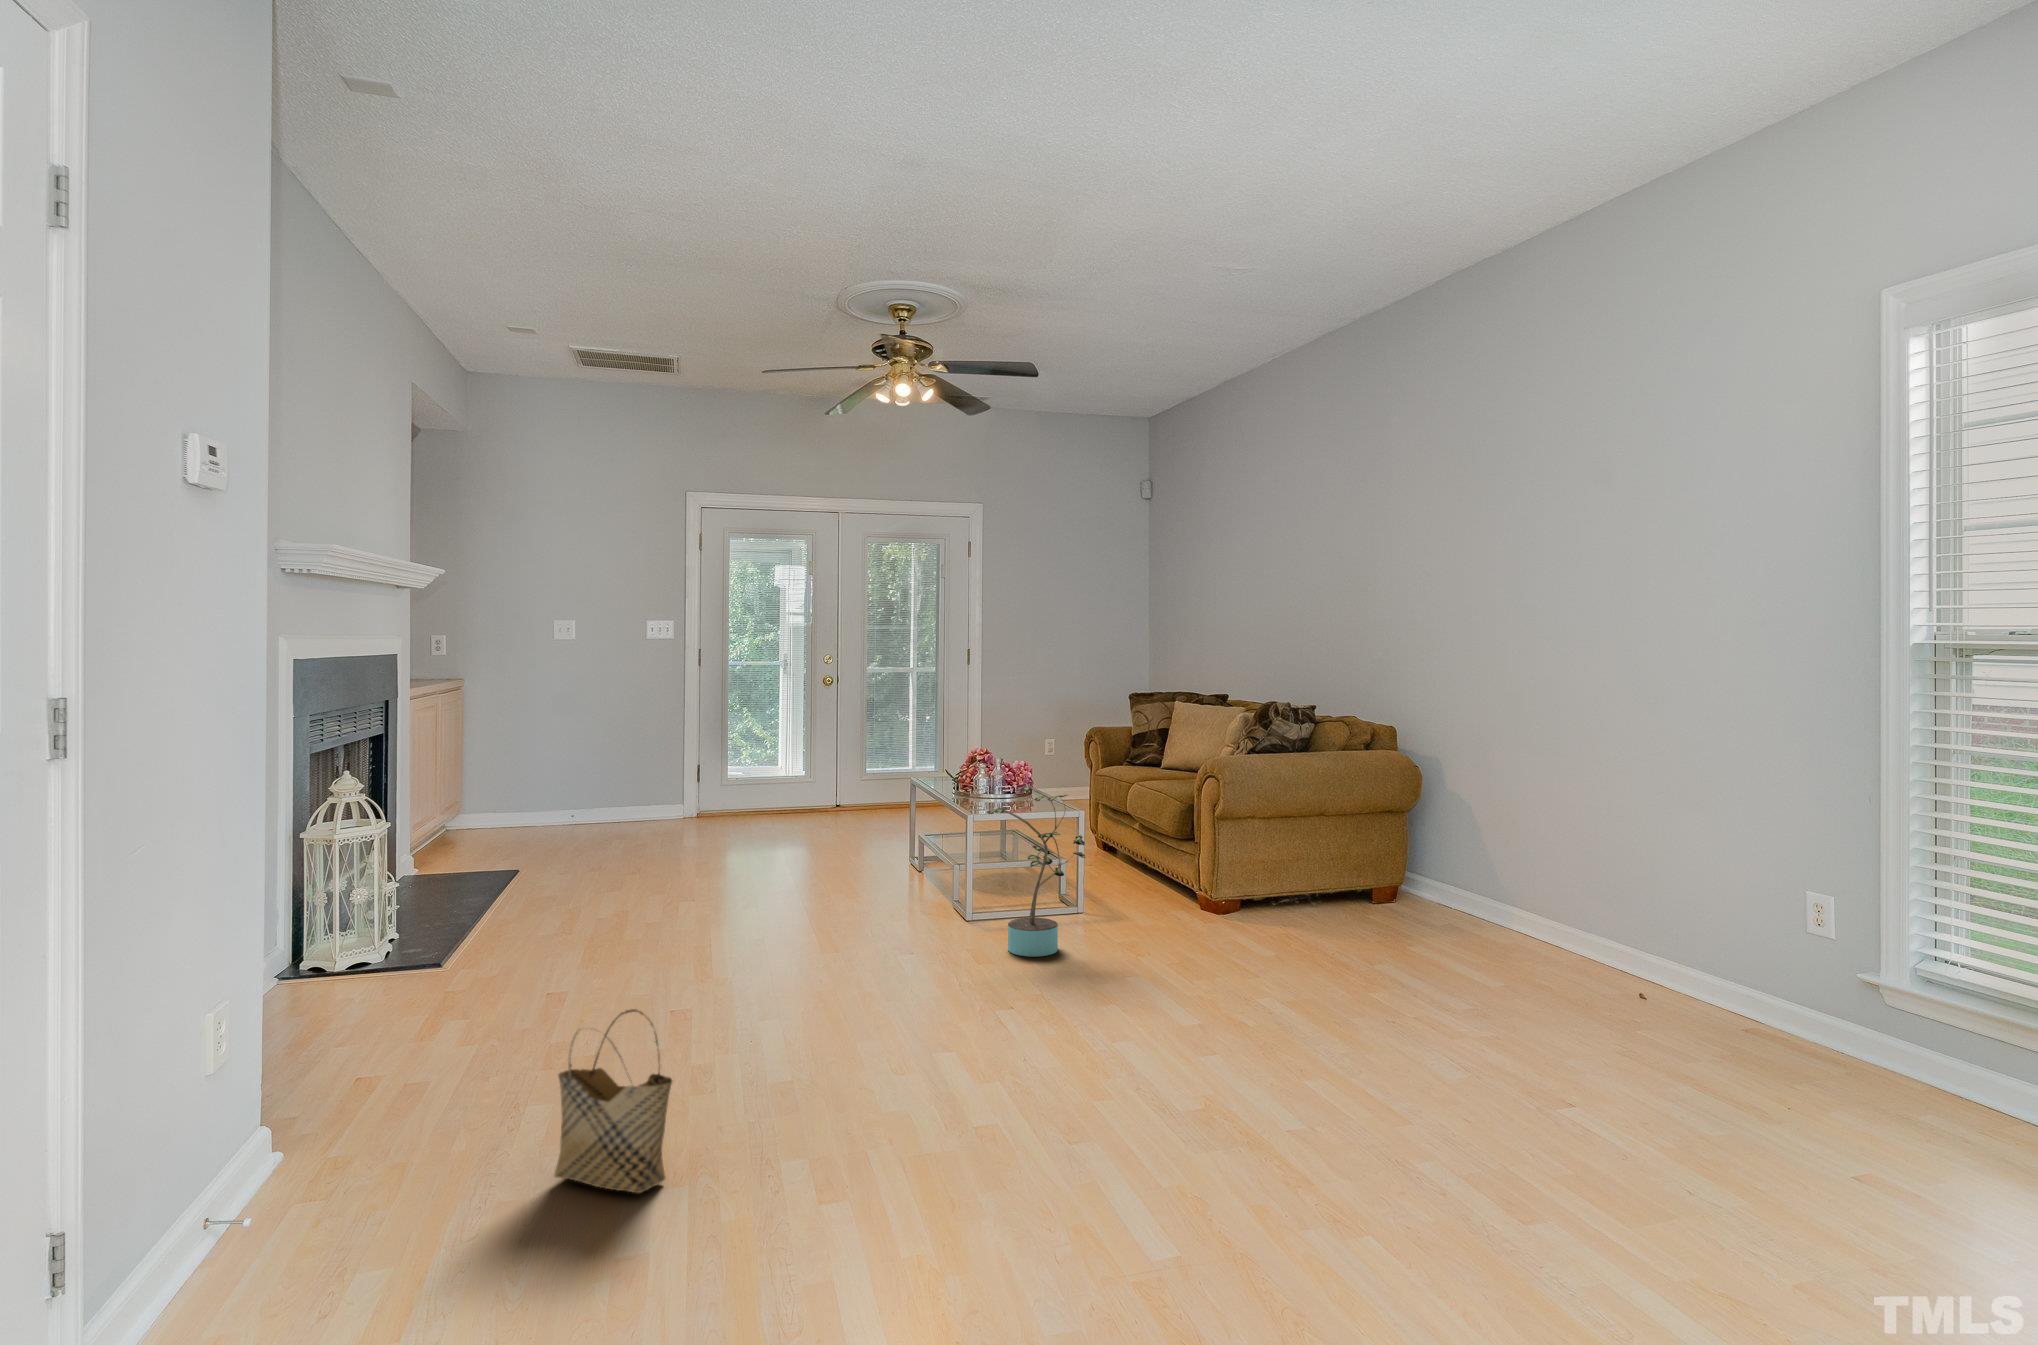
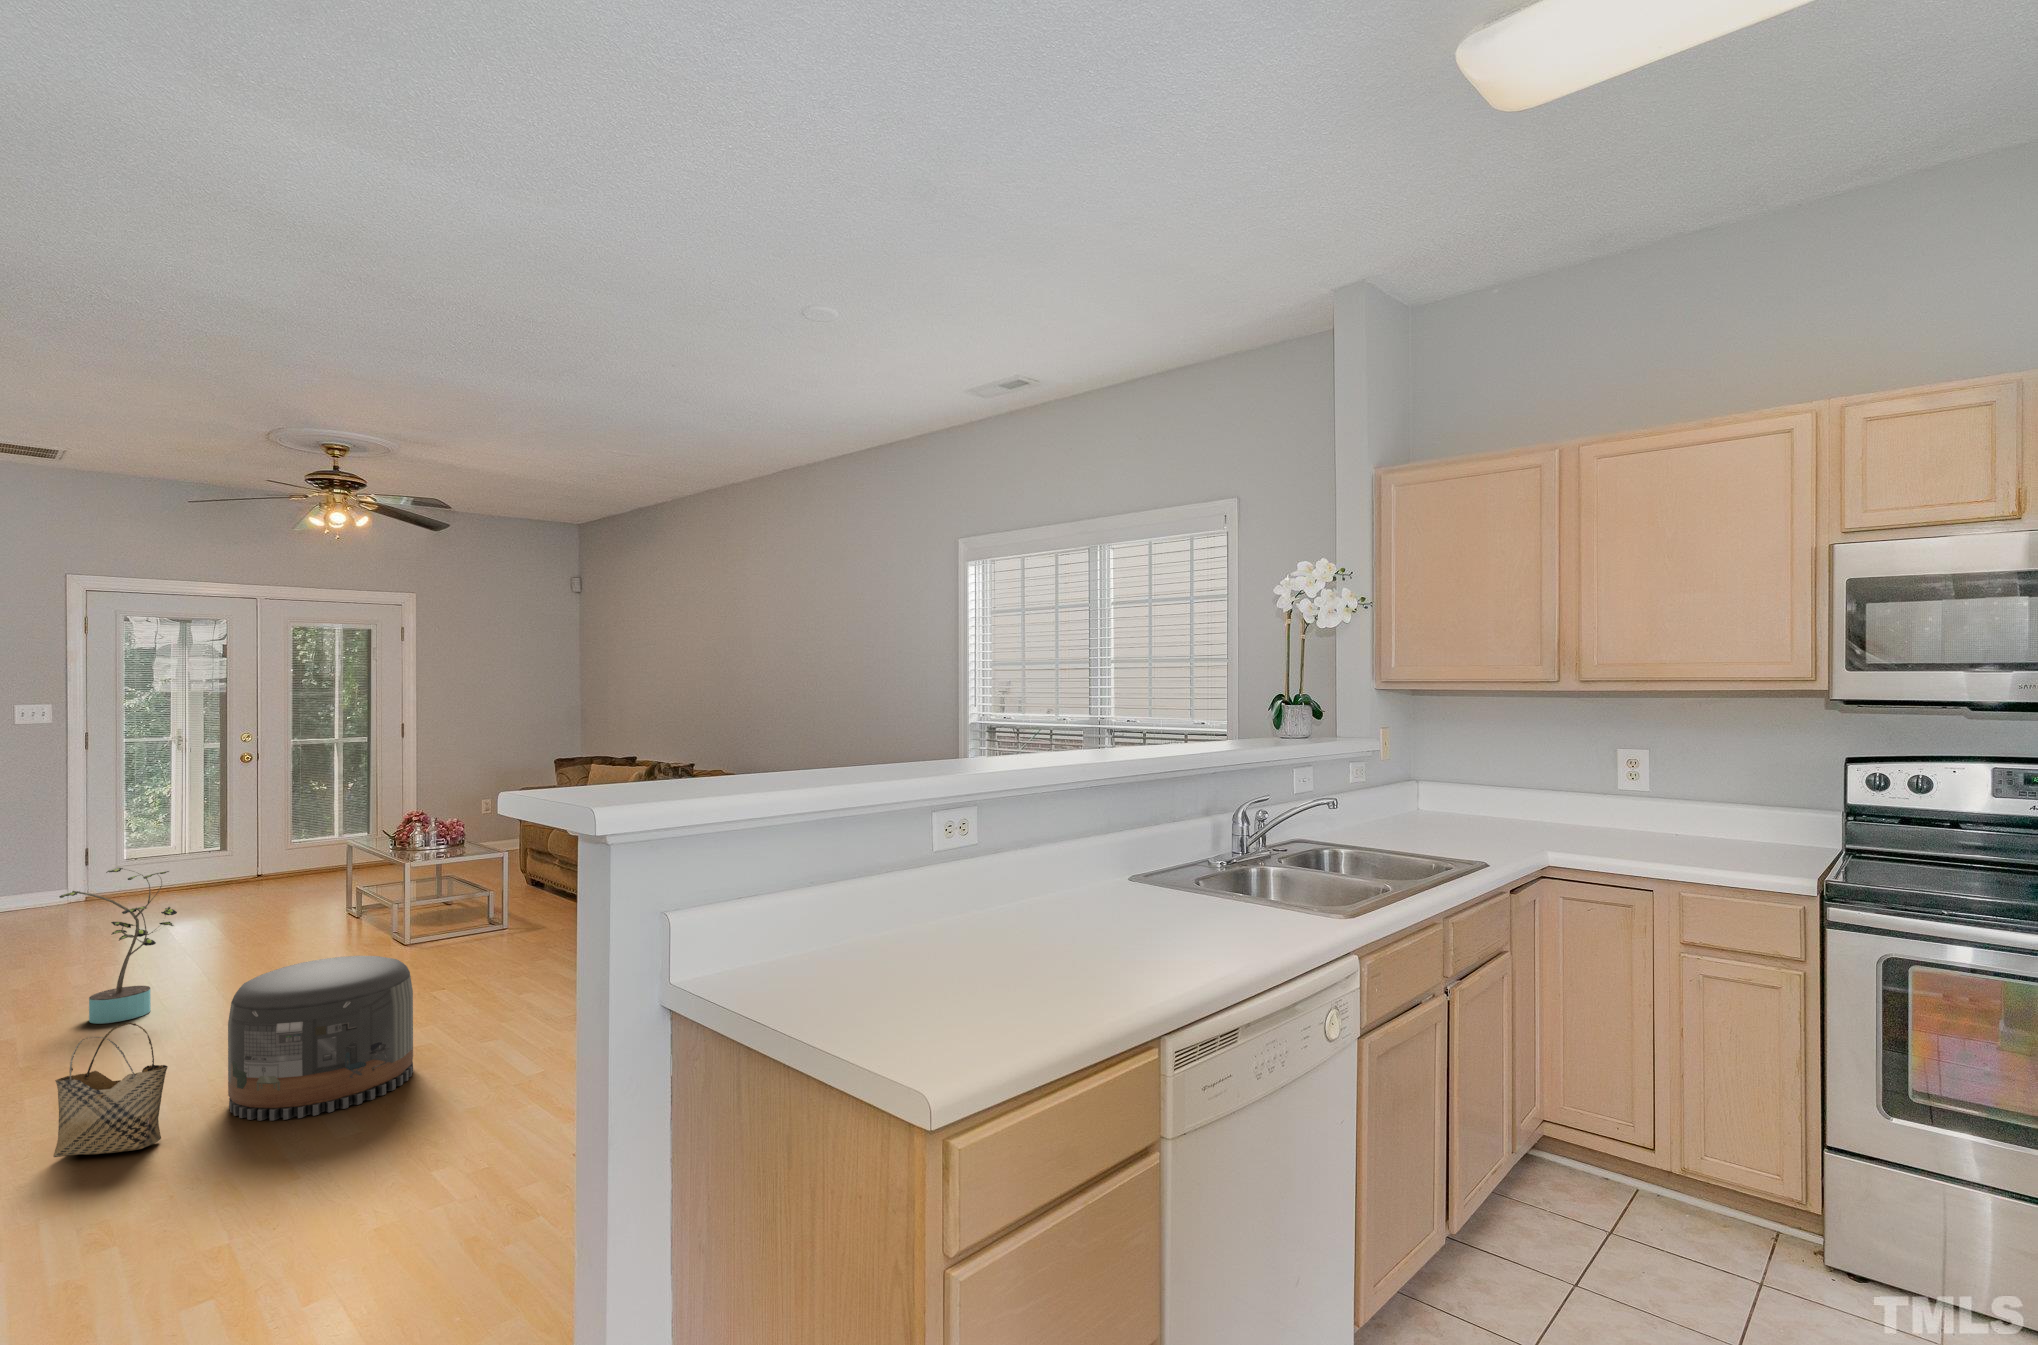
potted plant: present [988,786,1085,957] -> present [59,868,177,1024]
pouf: none [747,949,967,1190] -> present [228,956,413,1121]

